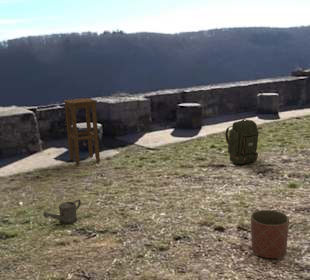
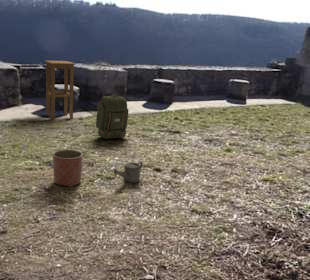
backpack: present [225,119,258,164] -> present [96,95,129,139]
watering can: present [43,199,81,224] -> present [114,162,143,183]
planter: present [251,210,289,259] -> present [53,150,83,187]

